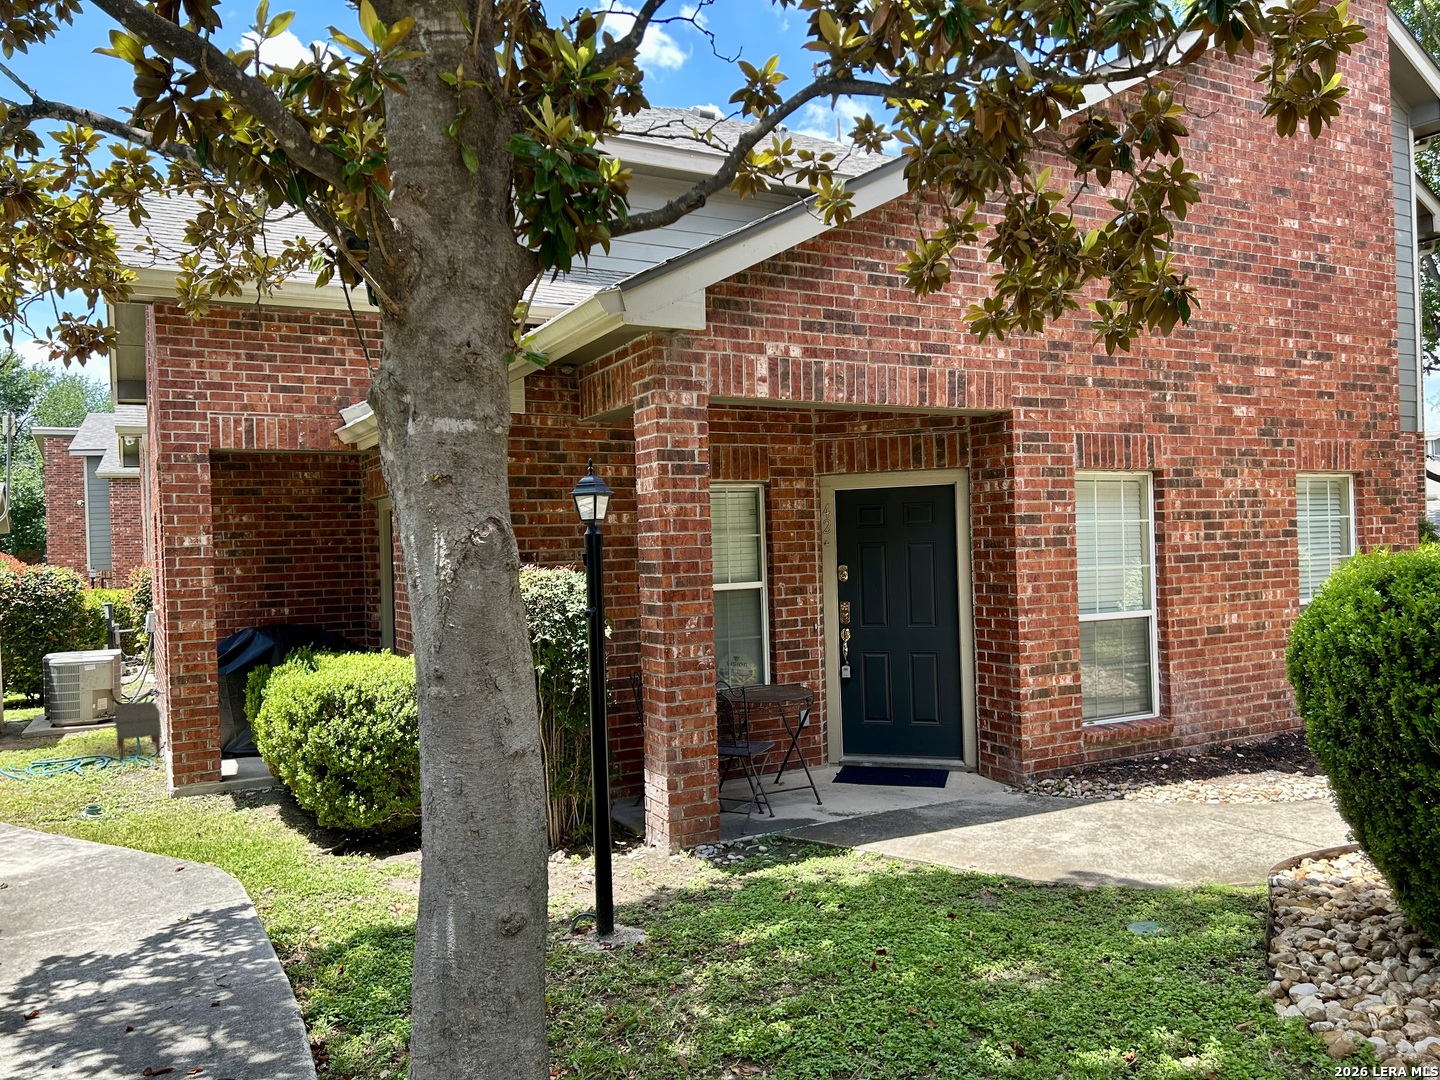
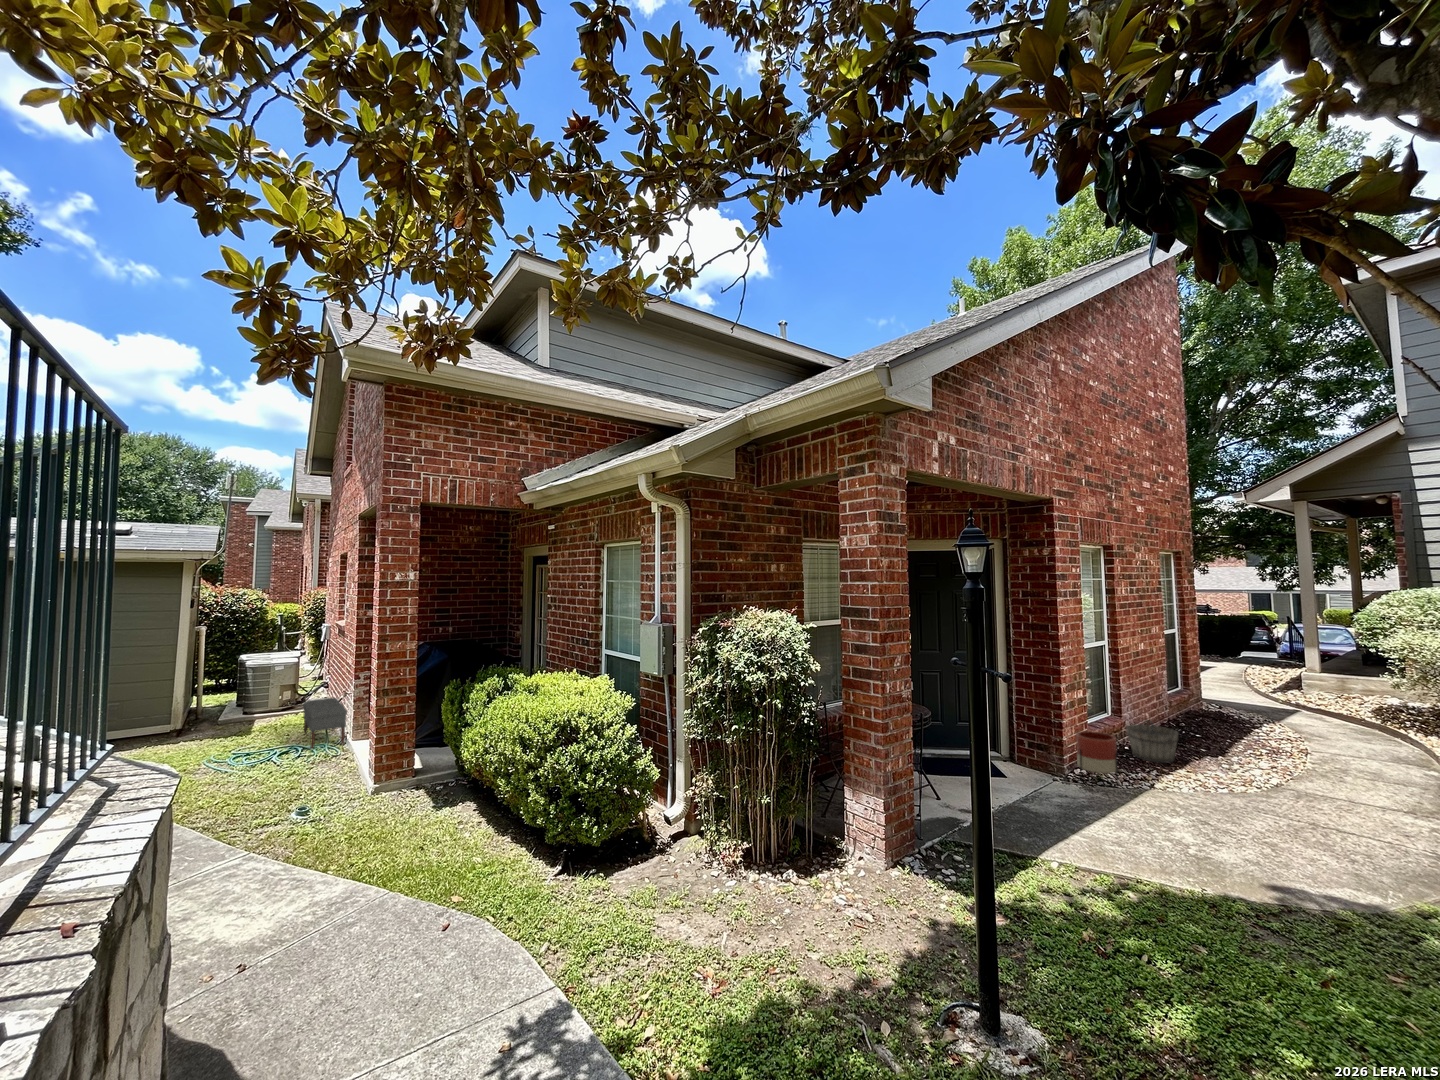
wooden bucket: none [1164,720,1231,778] -> present [1126,723,1178,763]
planter: none [1038,729,1088,801] -> present [1076,731,1118,774]

